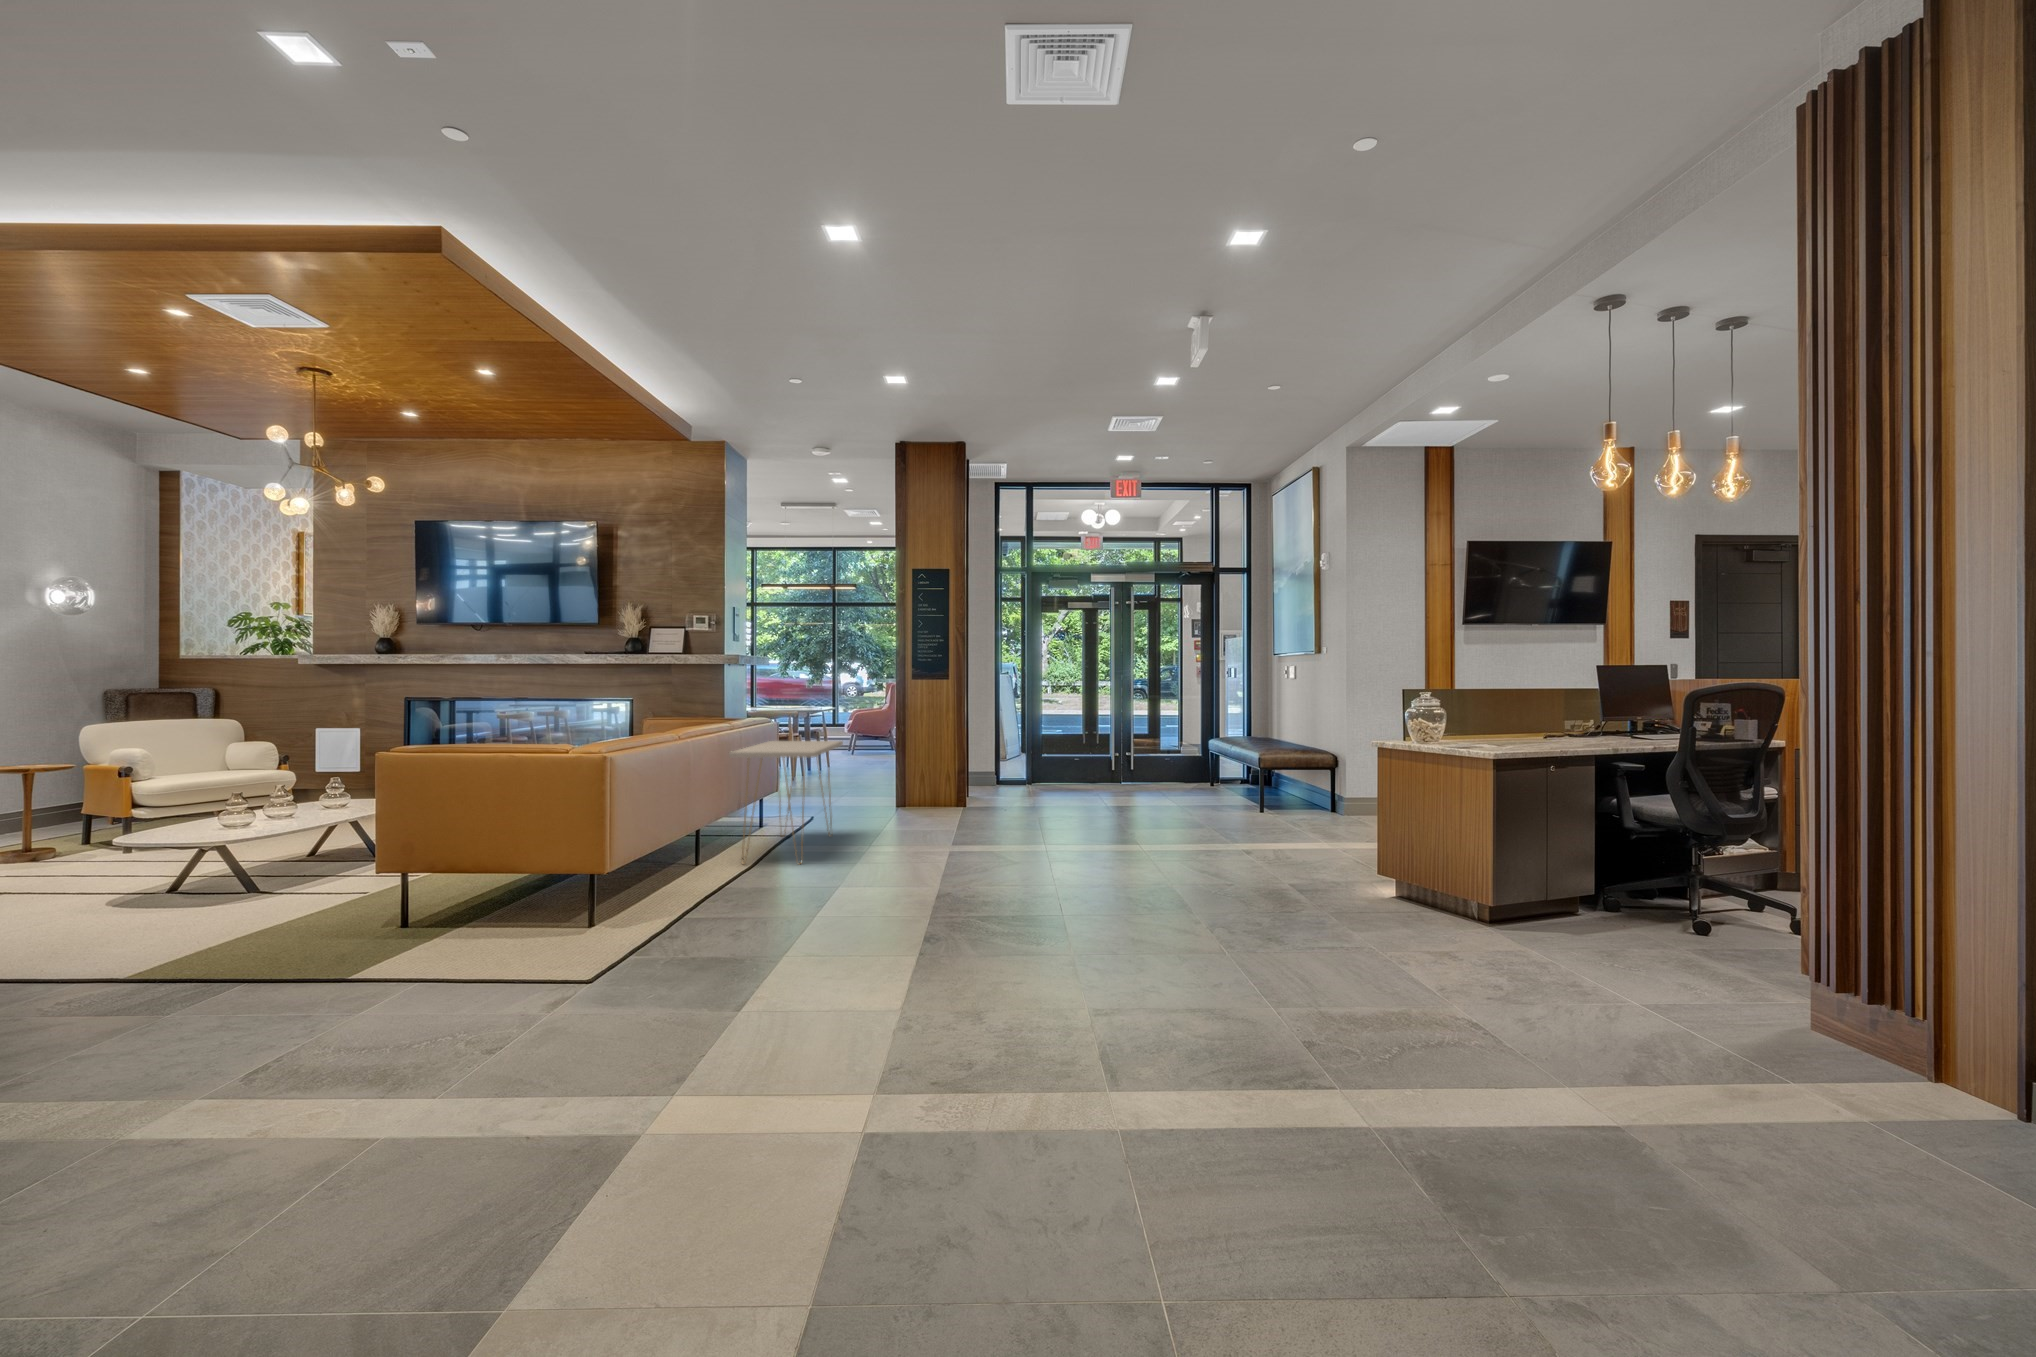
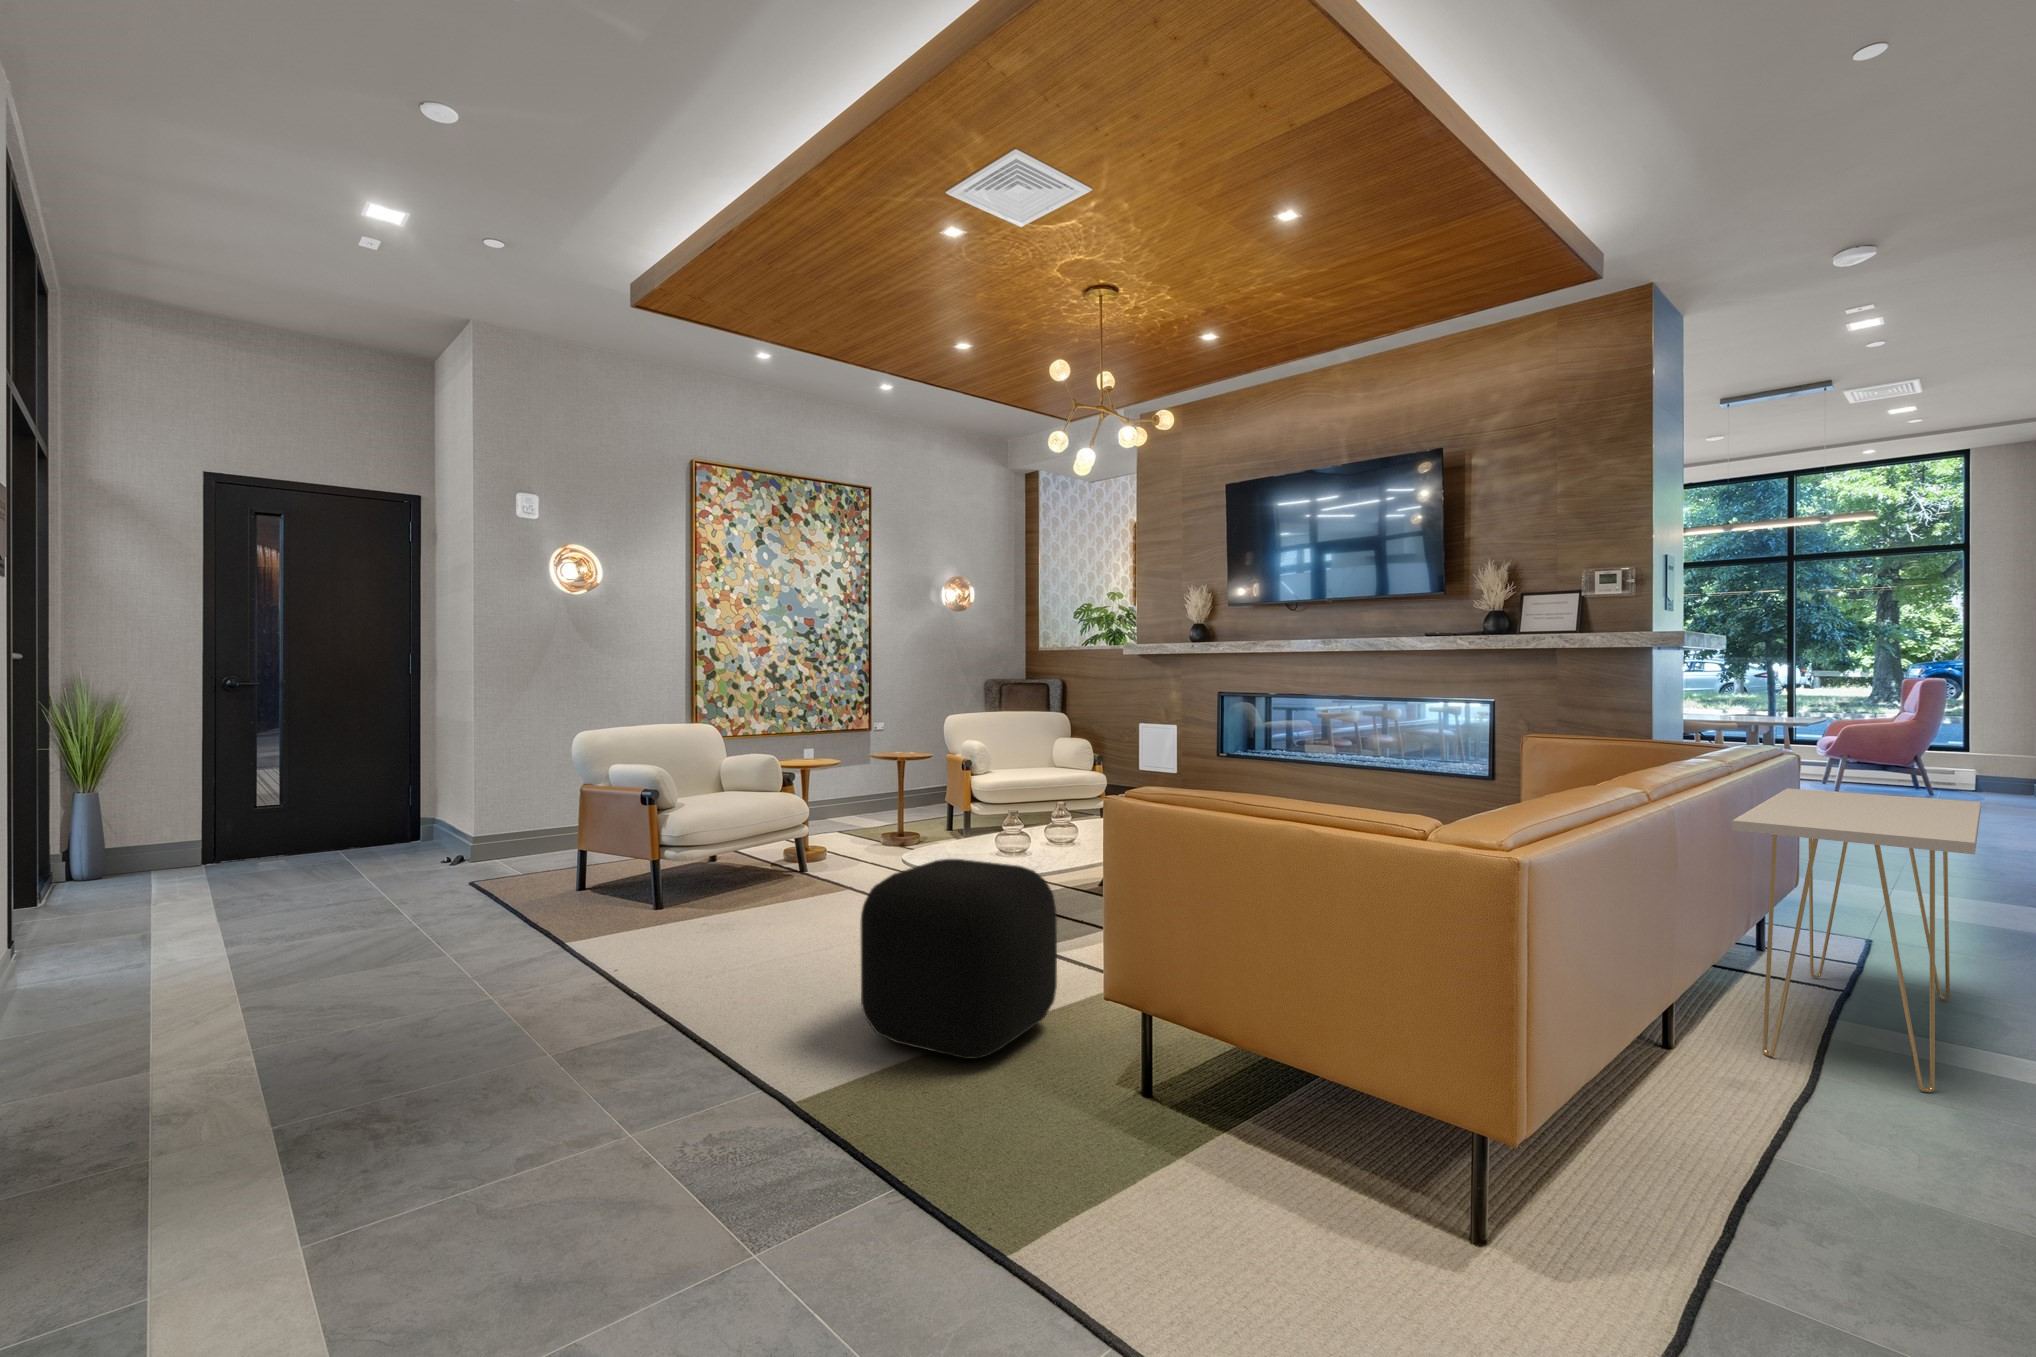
ottoman: none [144,813,318,946] -> present [861,859,1057,1059]

